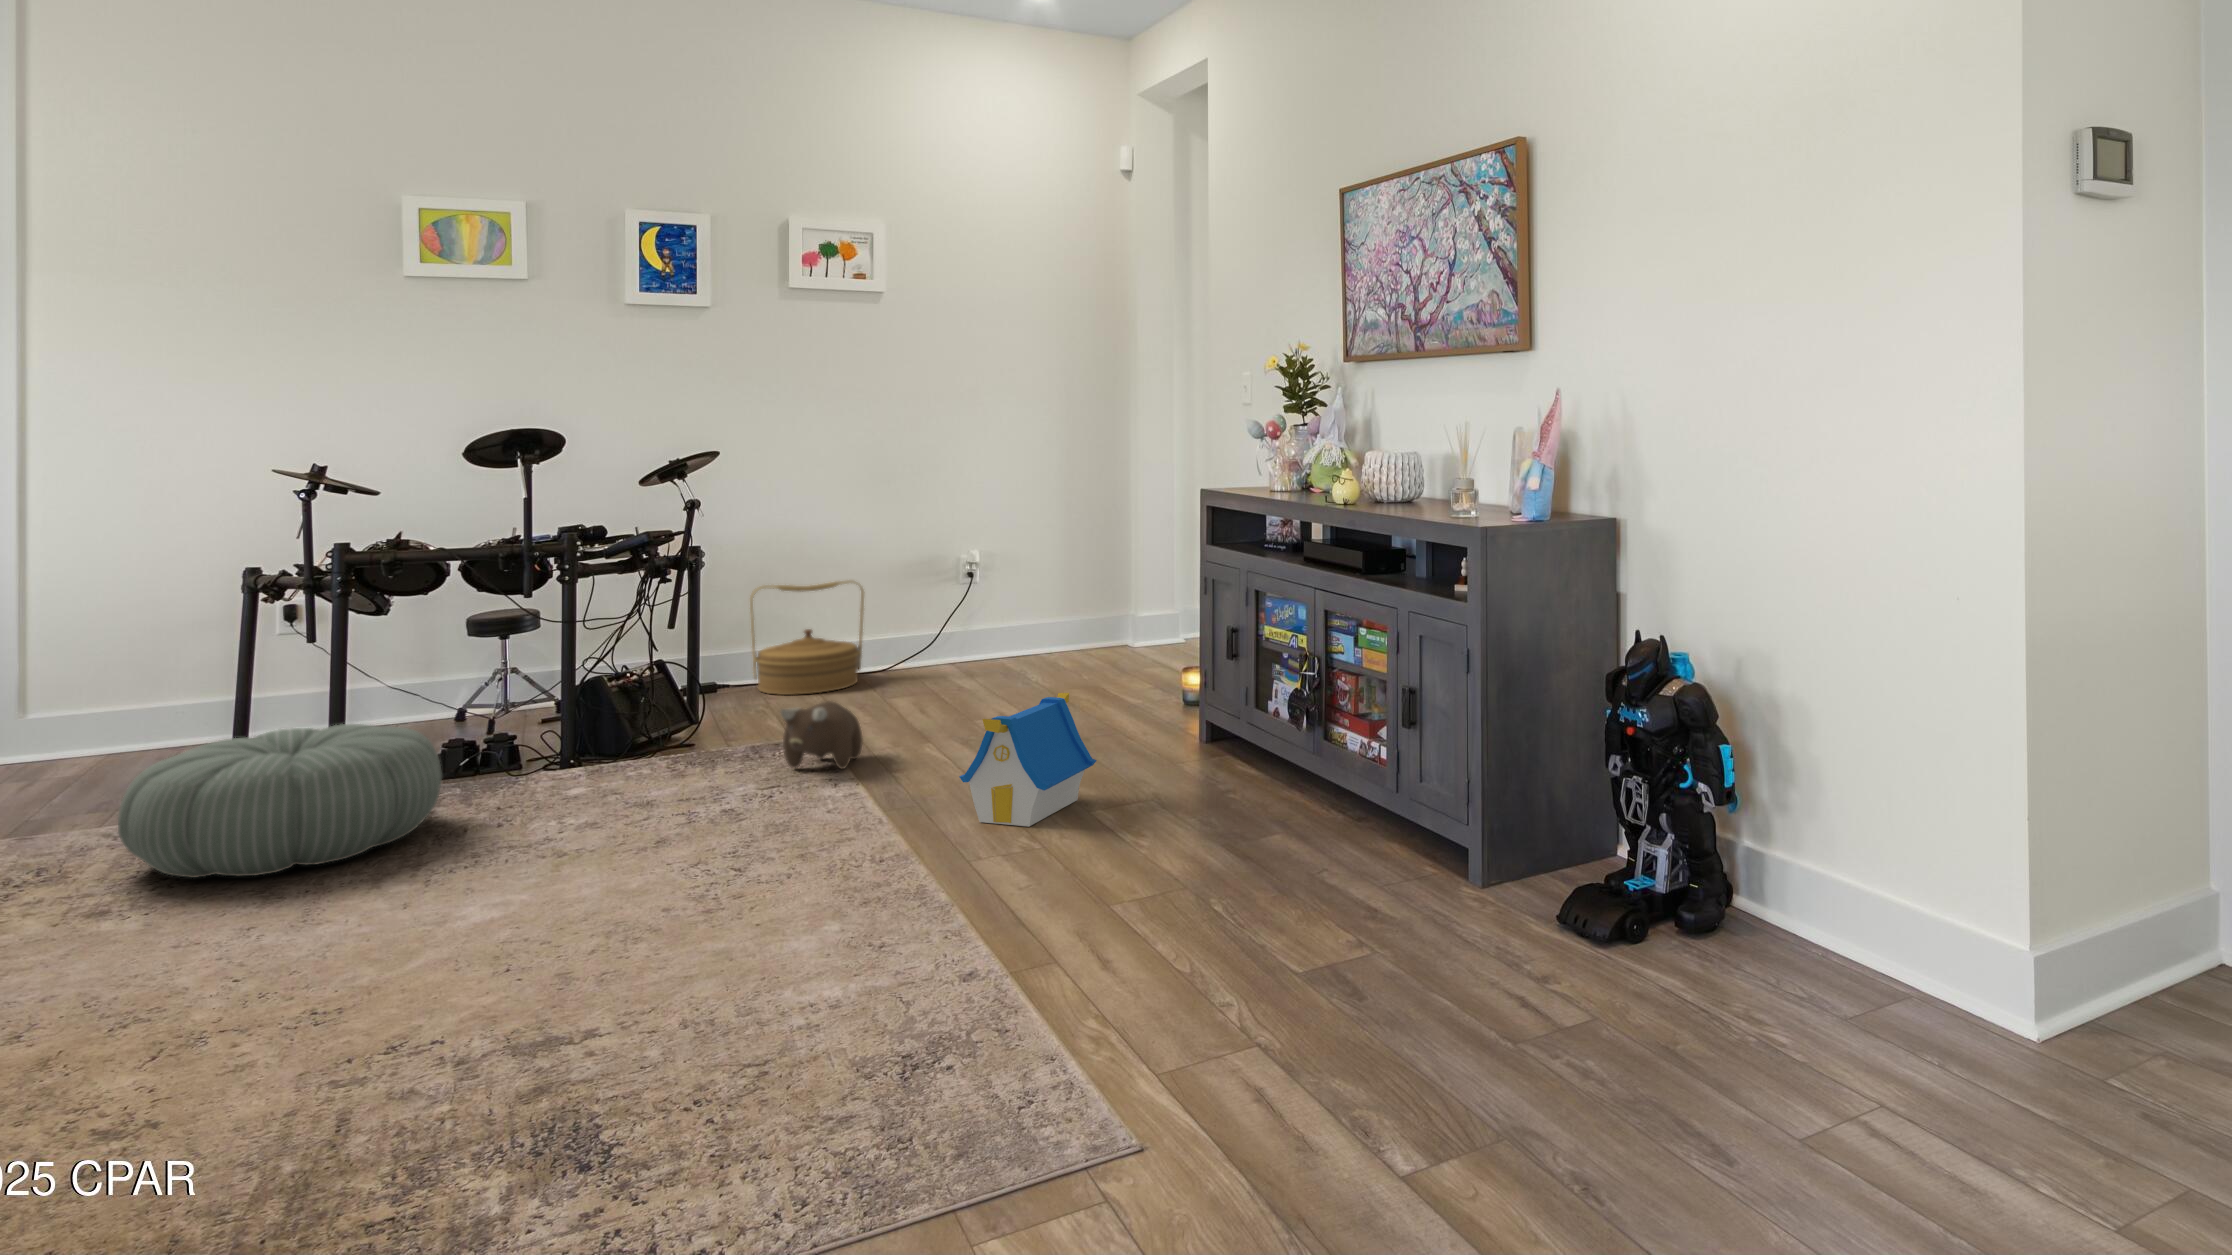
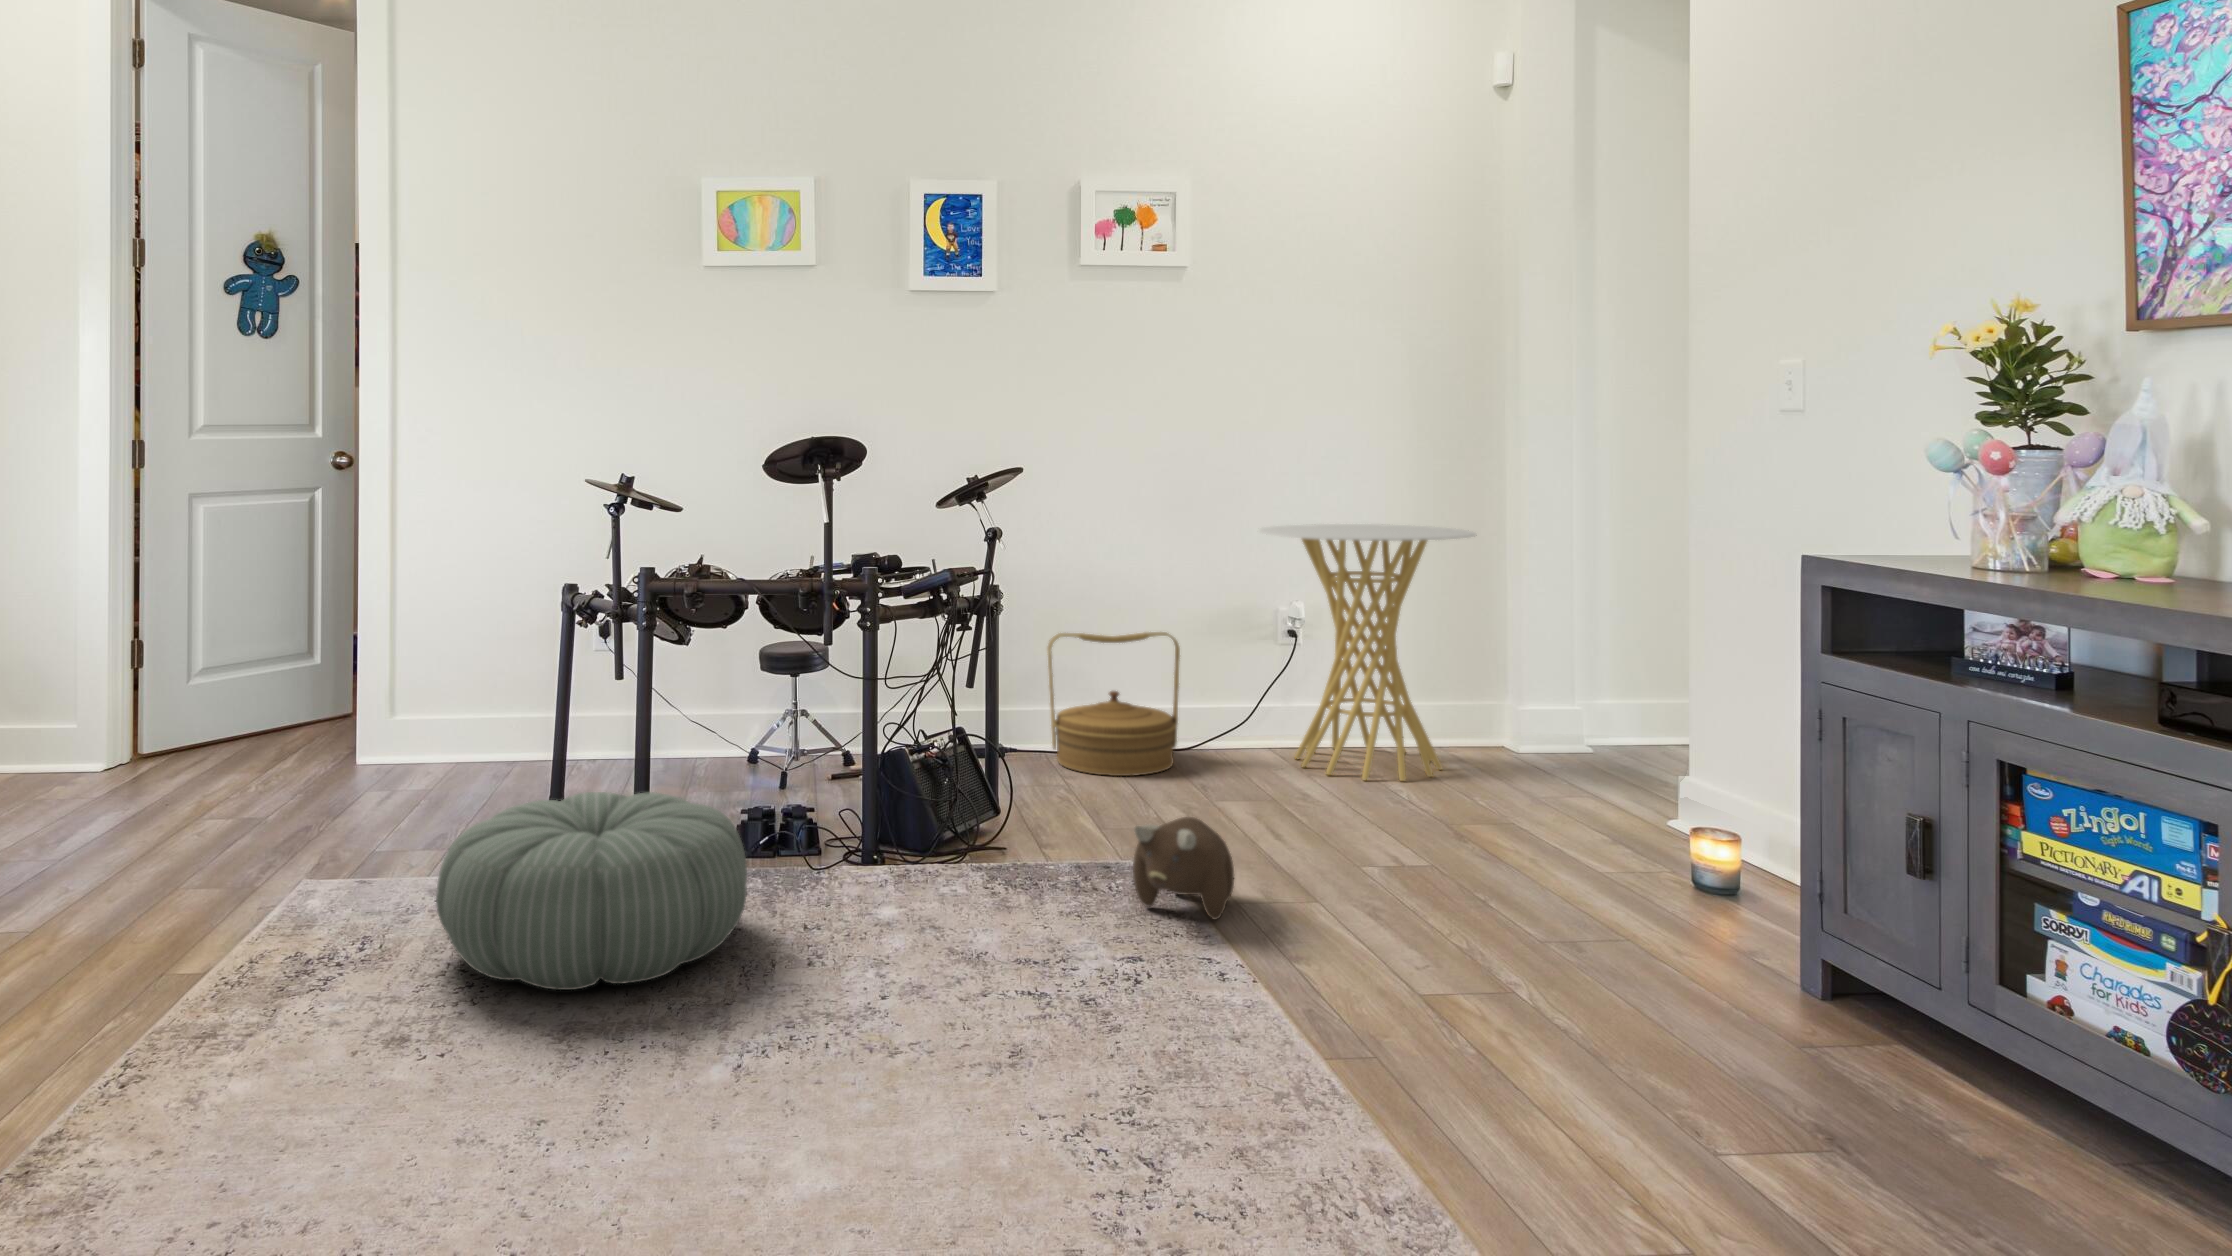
side table: none [930,492,1089,679] -> present [1257,524,1476,781]
toy house: present [959,693,1096,827] -> none [1446,867,1677,1112]

